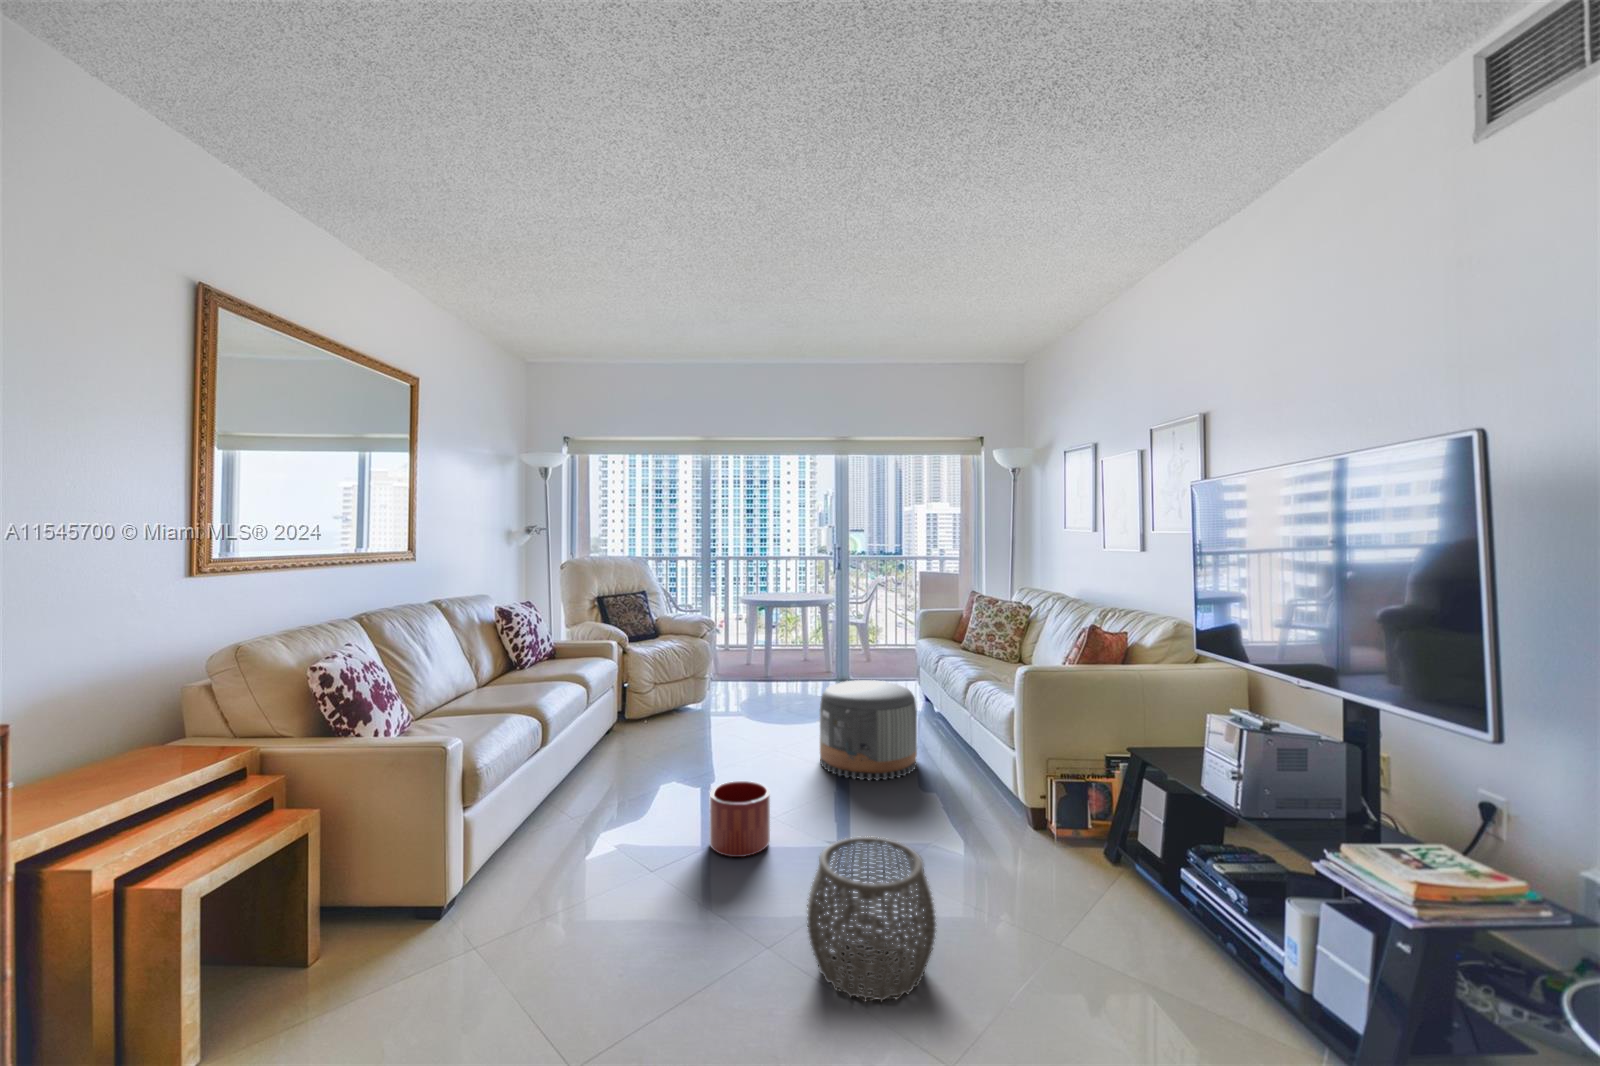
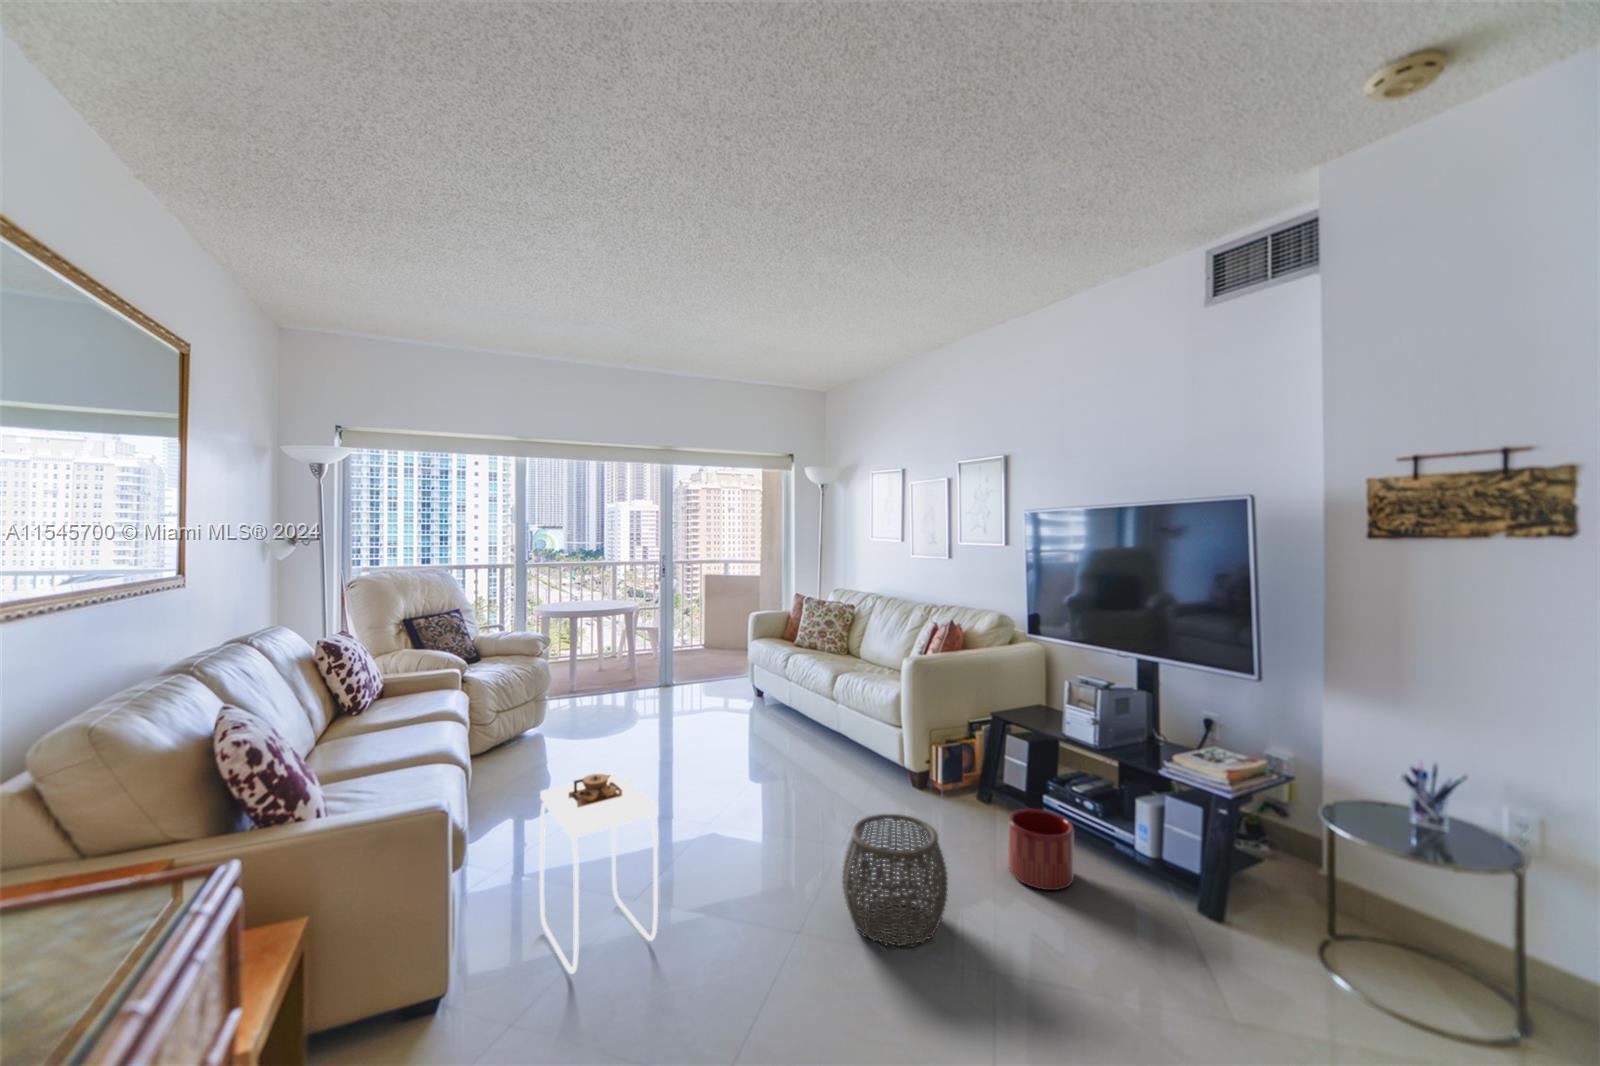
pouf: present [820,680,917,780] -> none [707,682,795,774]
side table: none [536,739,632,921] -> present [540,773,658,974]
planter: present [710,781,770,857] -> present [1008,809,1074,890]

